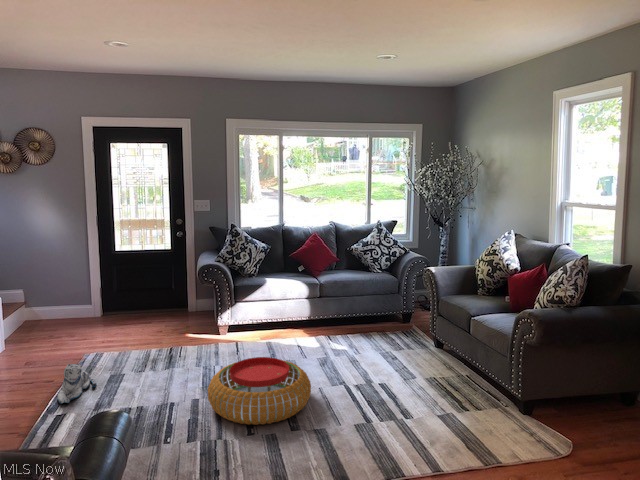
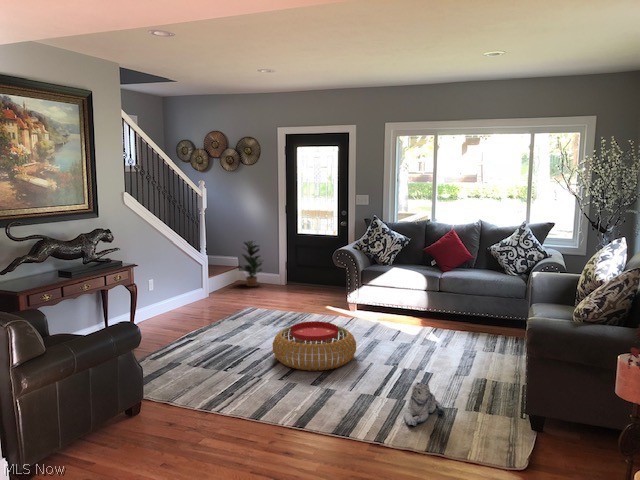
potted plant: none [35,265,76,326] -> present [238,241,262,286]
plush toy: present [57,364,97,404] -> present [404,382,443,426]

